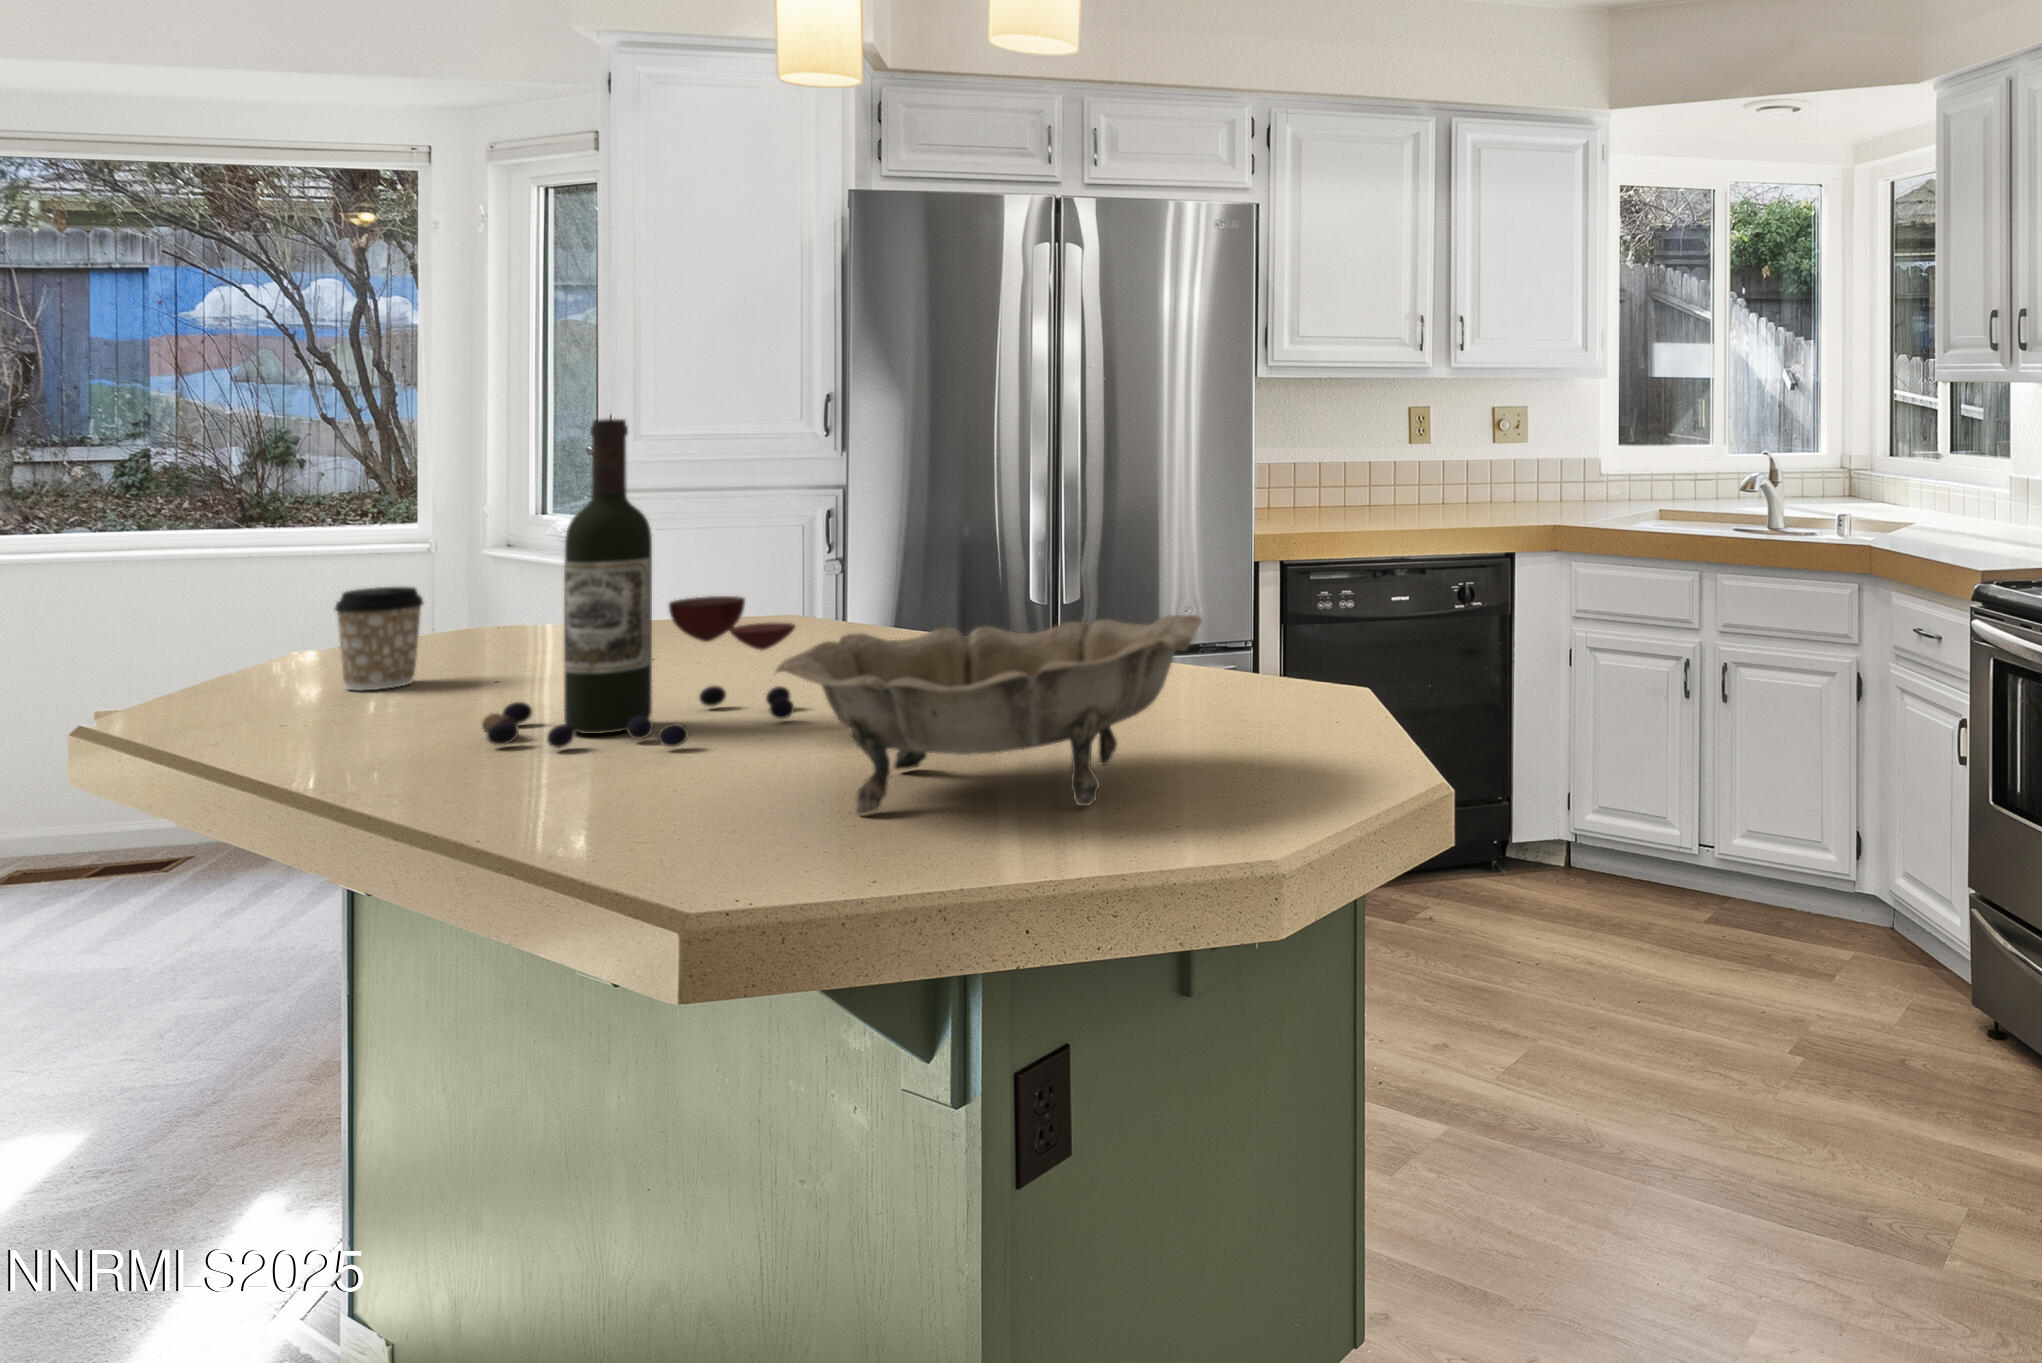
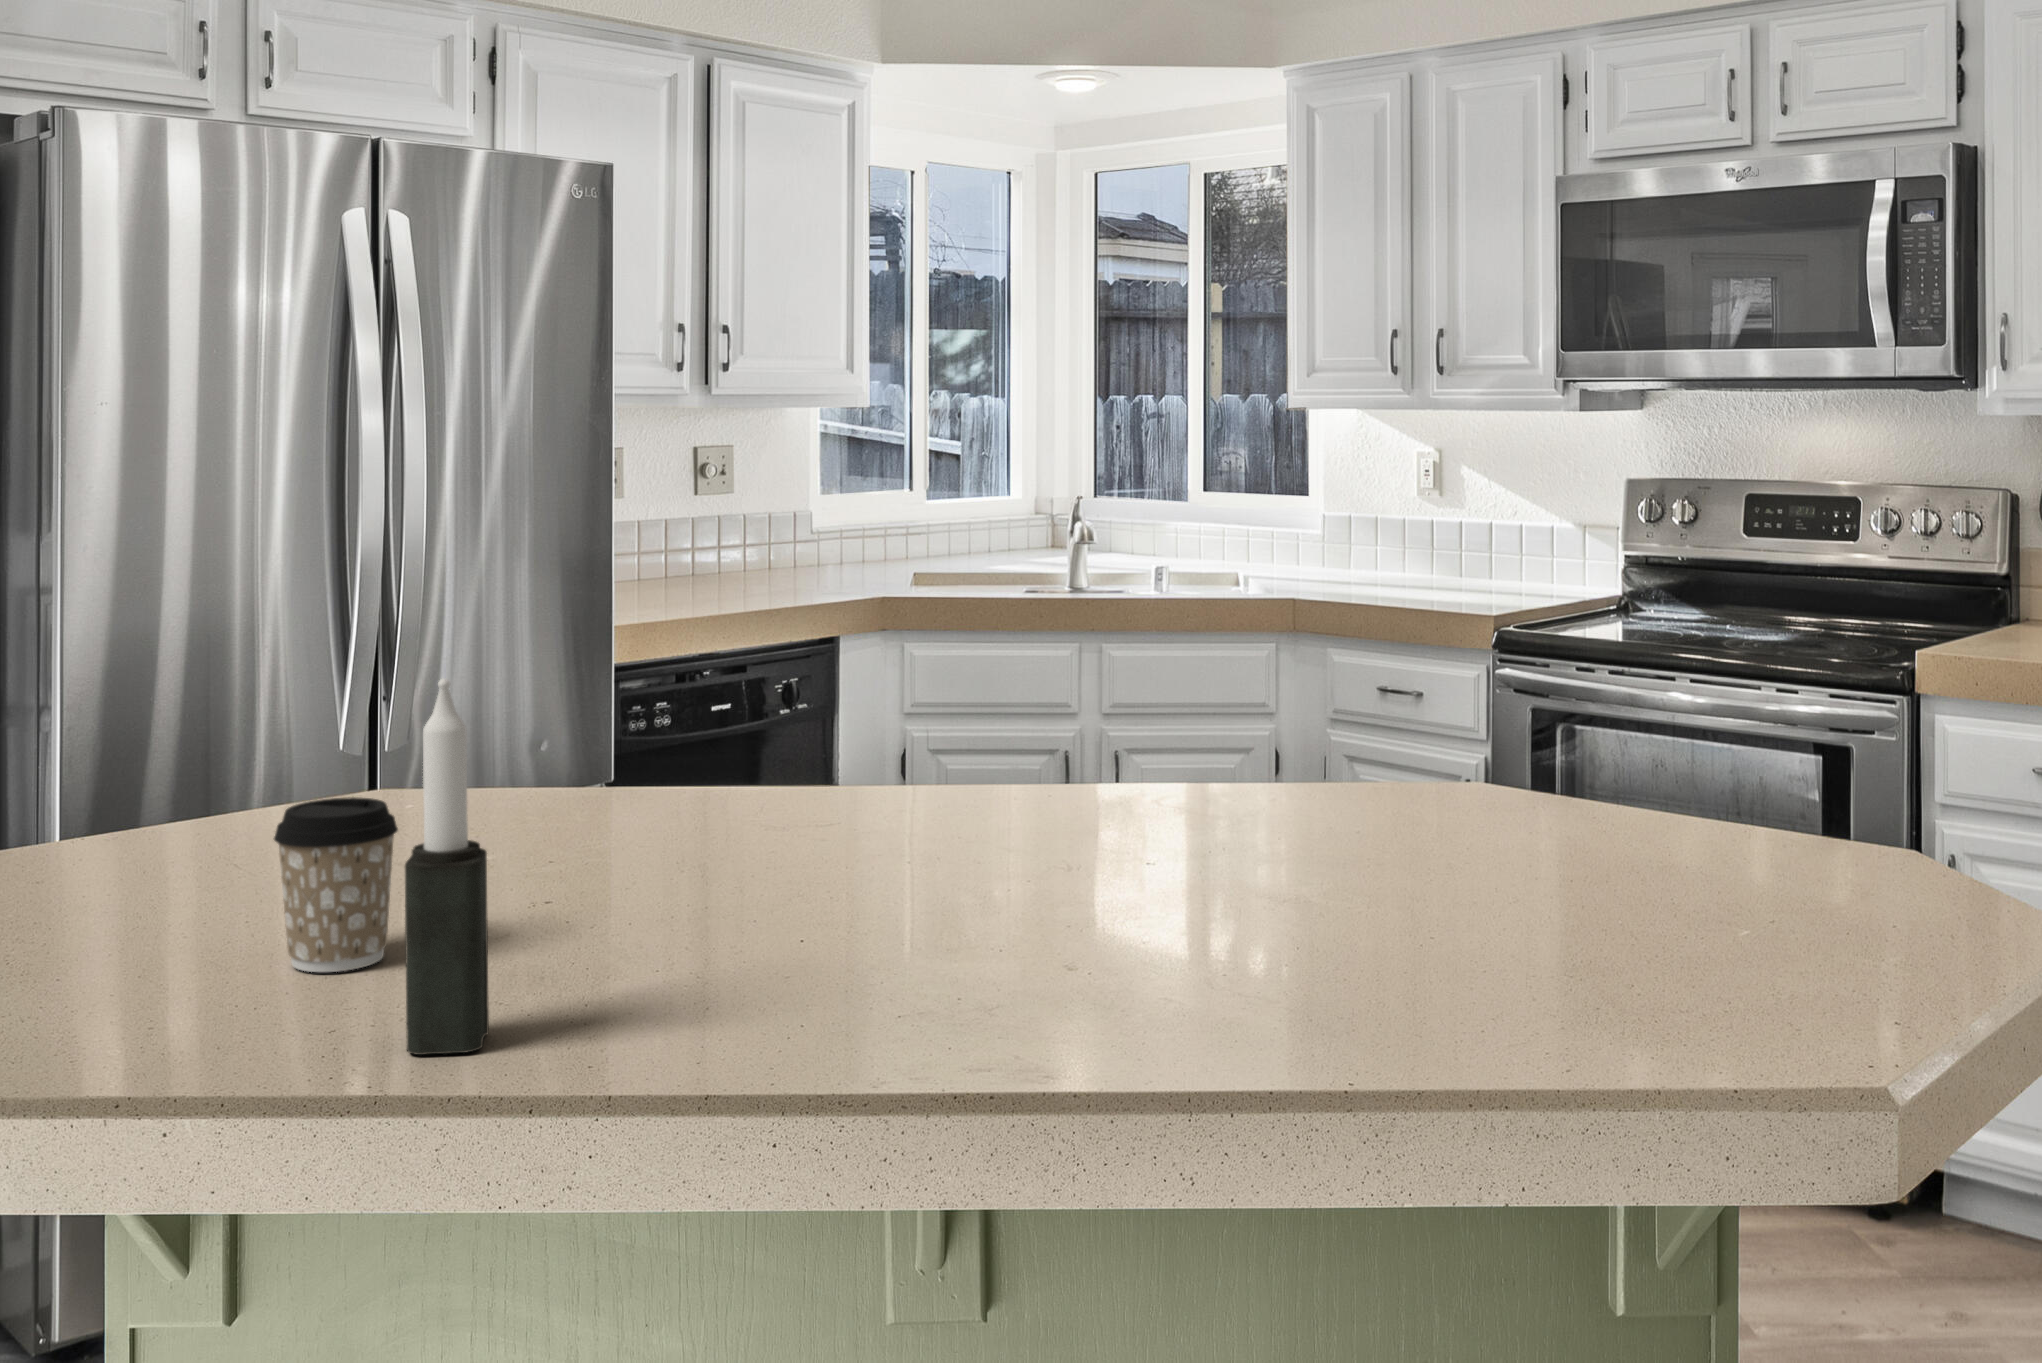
wine bottle: present [482,419,795,748] -> none [809,515,1240,989]
candle: none [198,504,268,734] -> present [405,678,489,1055]
decorative bowl: present [776,615,1202,815] -> none [1445,708,1881,973]

